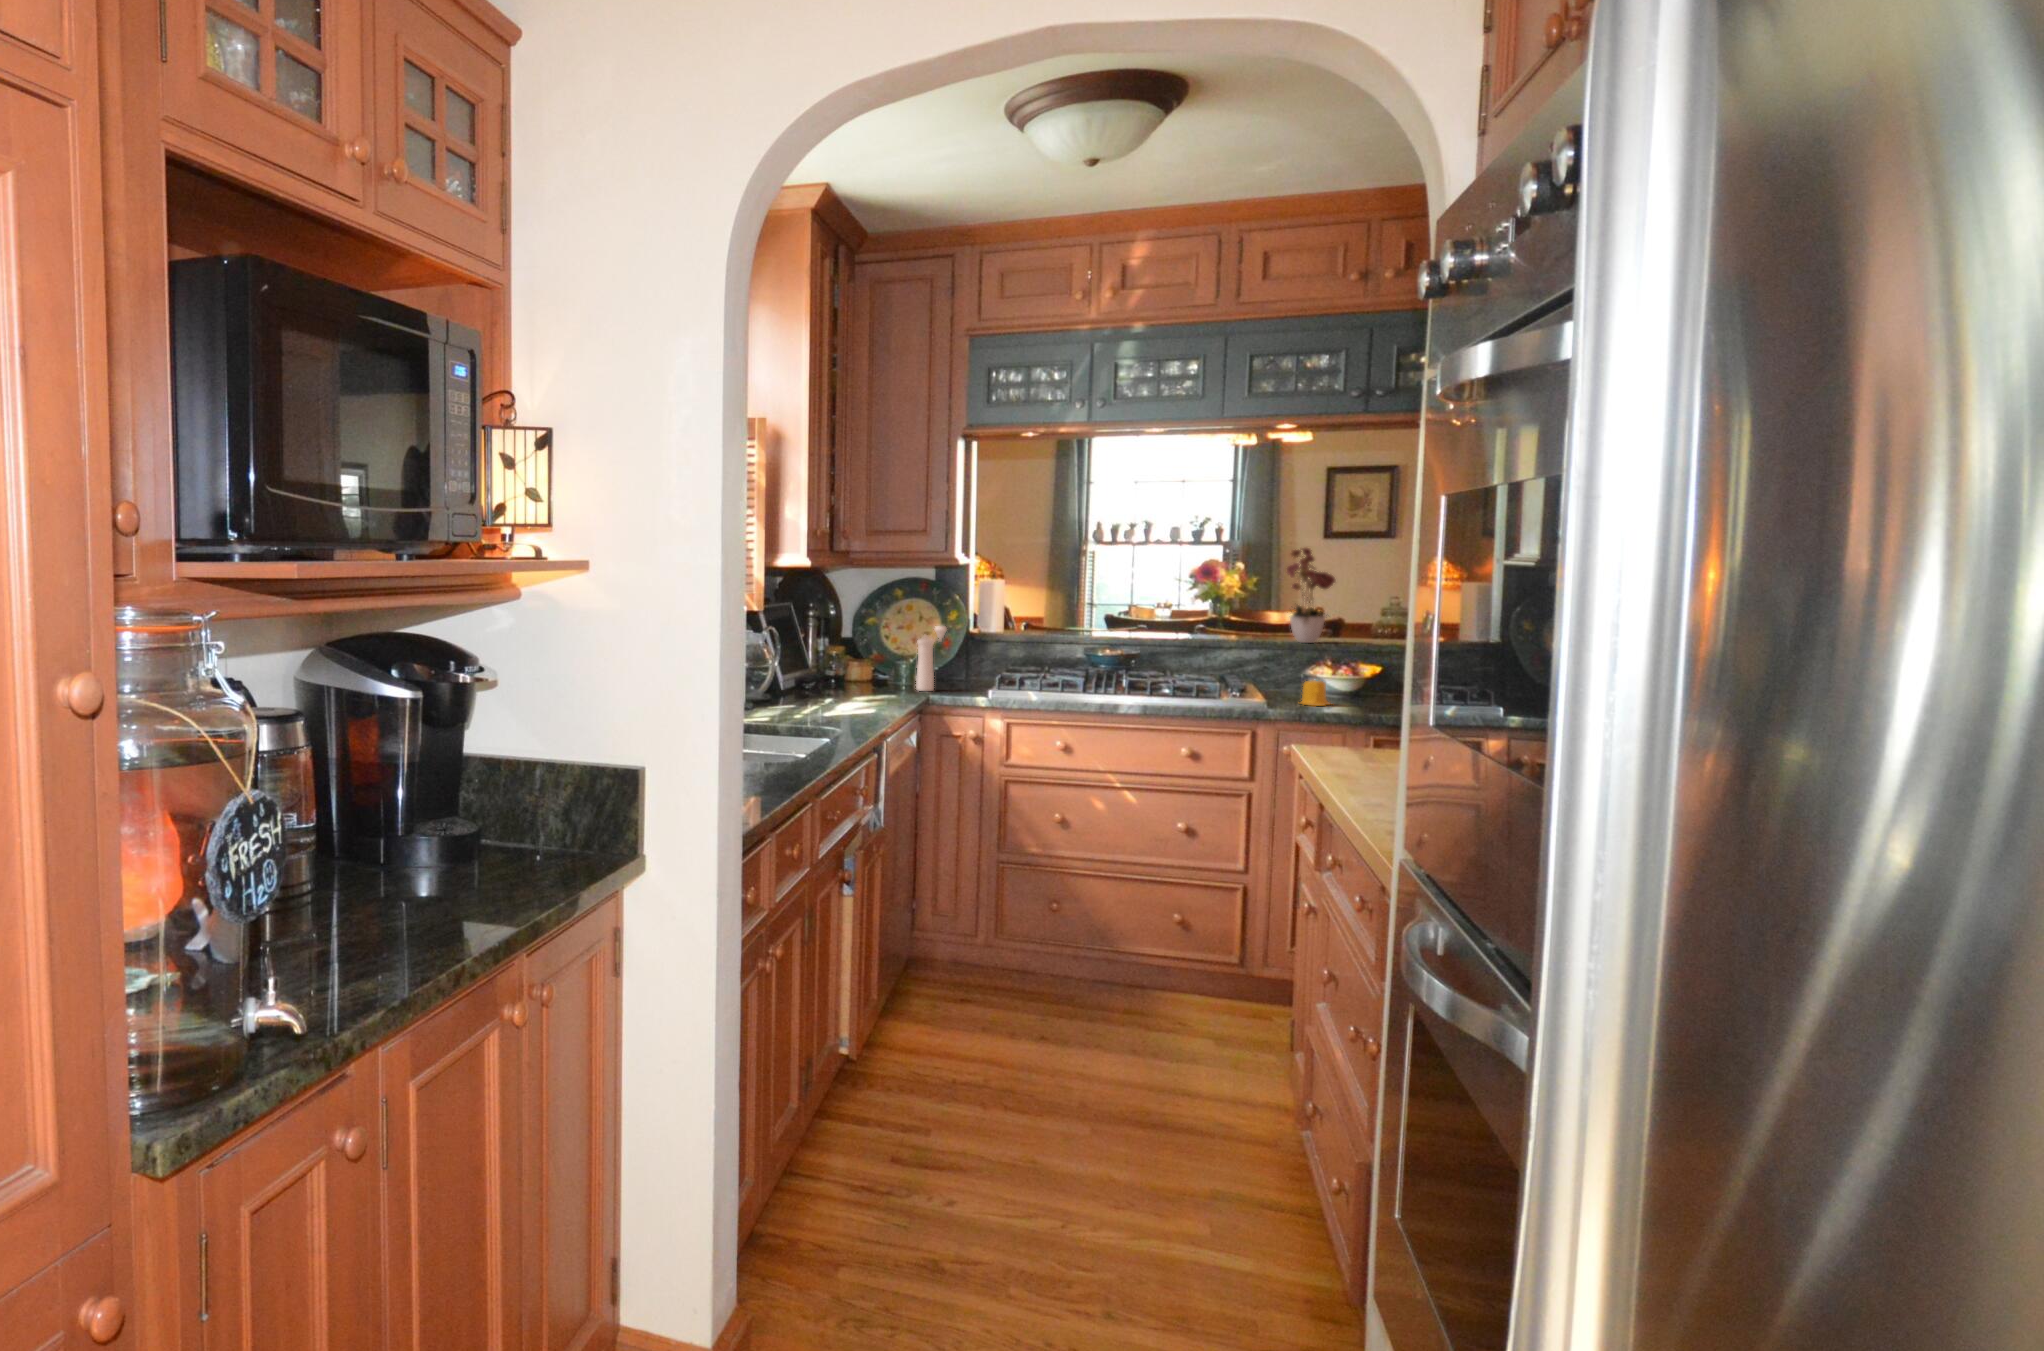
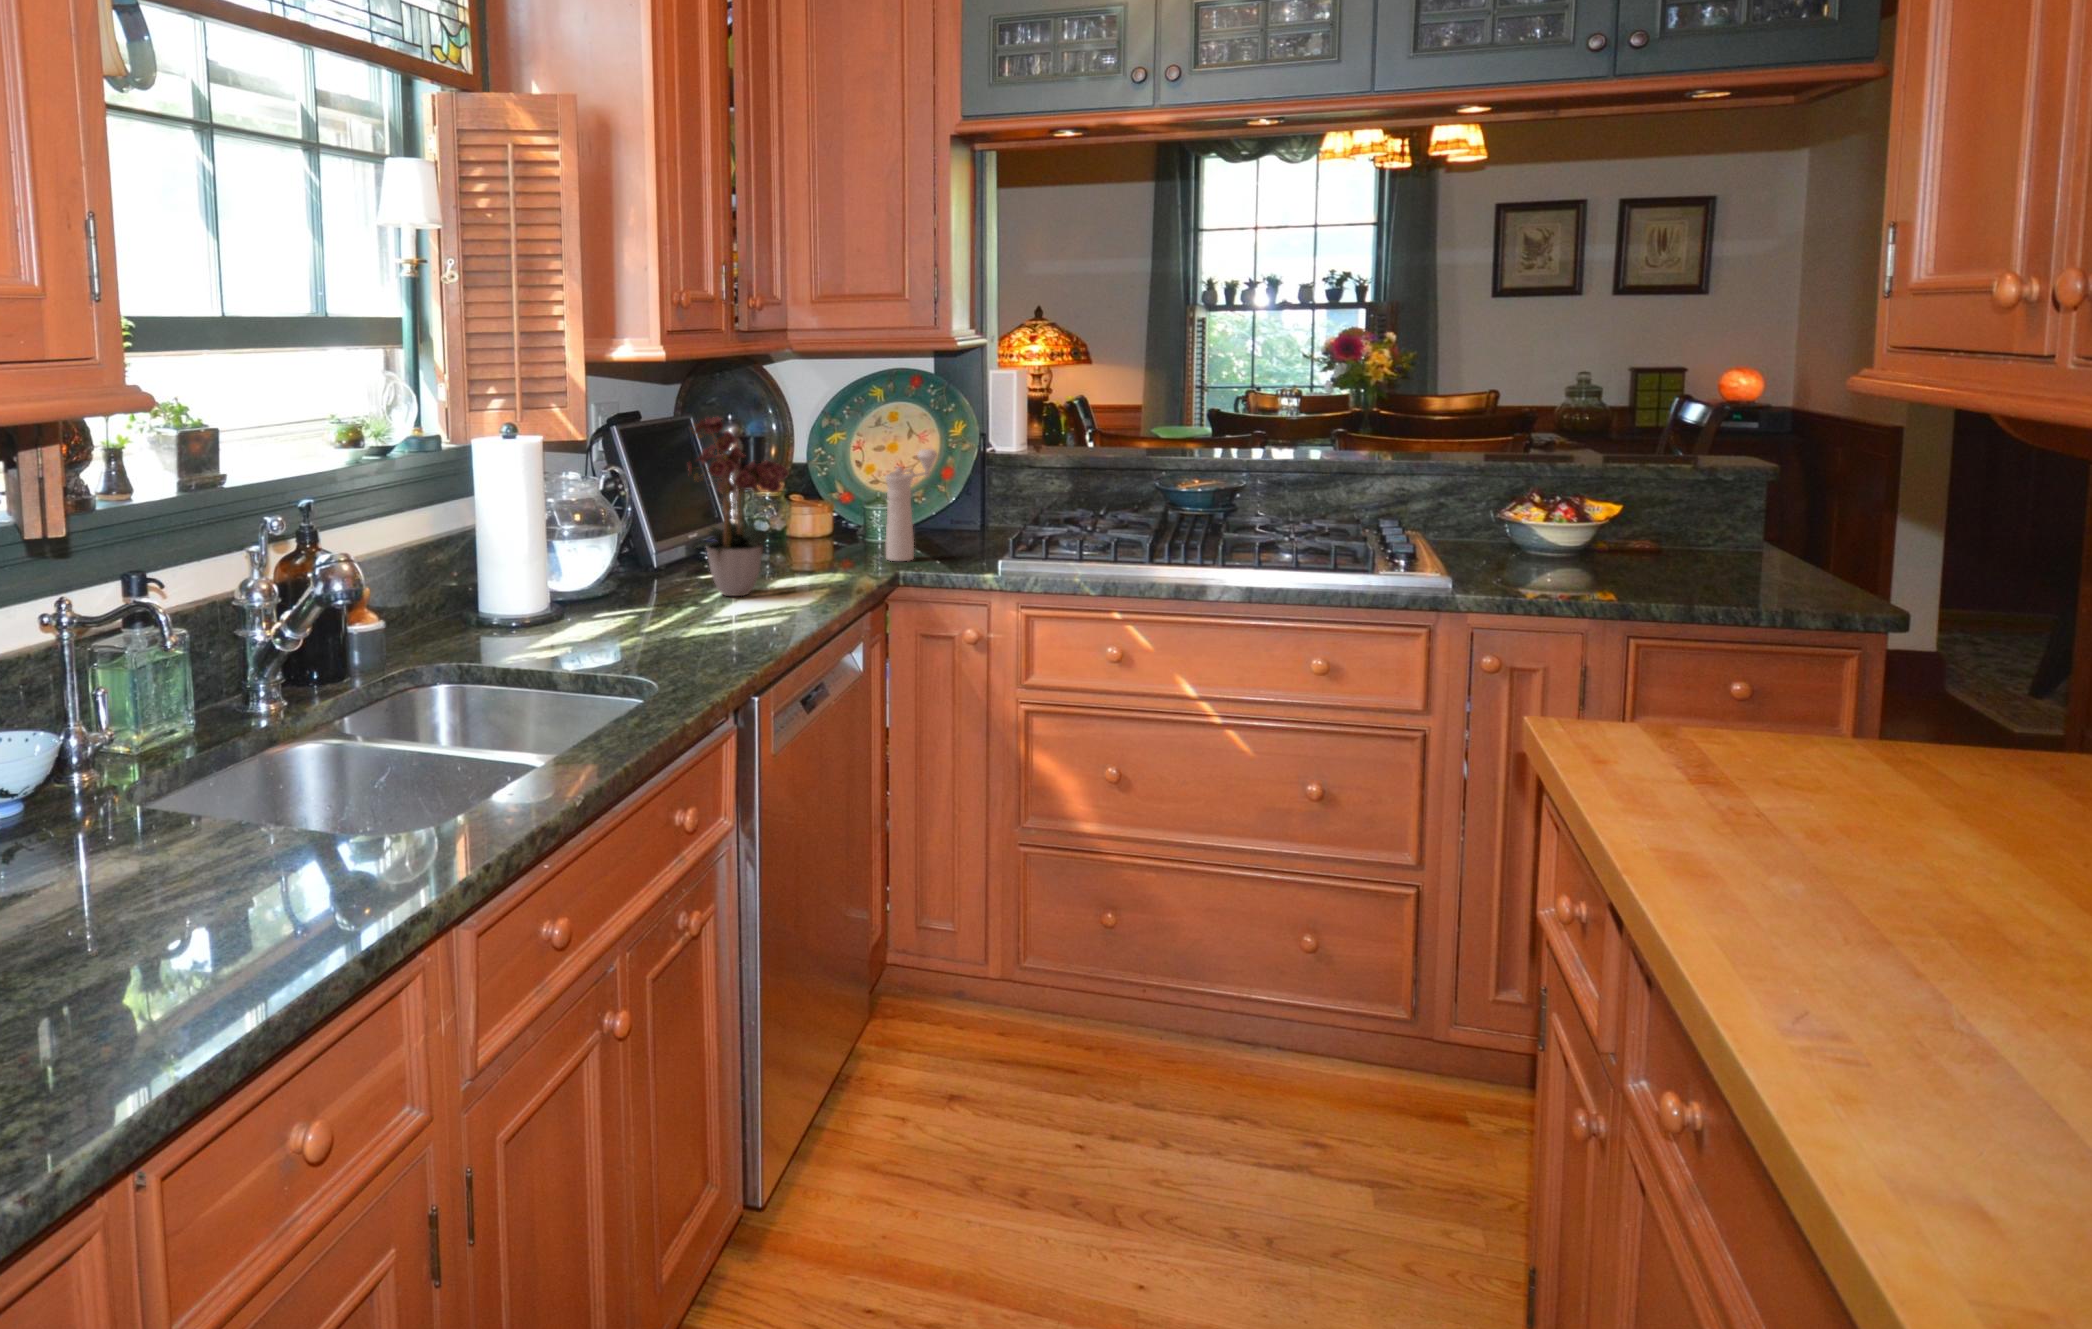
flower arrangement: present [1287,548,1335,643] -> present [688,417,788,596]
candle: present [1301,680,1331,706] -> none [1498,535,1555,583]

